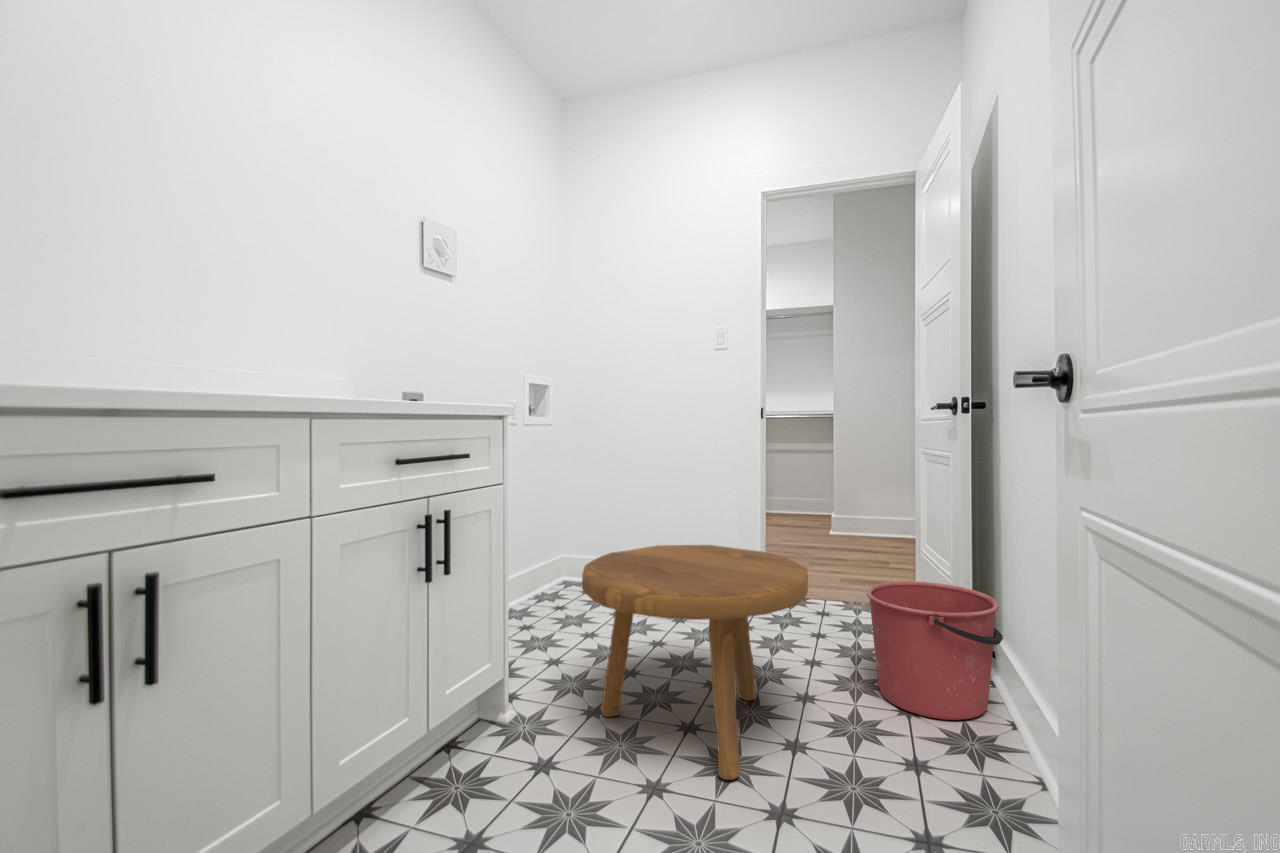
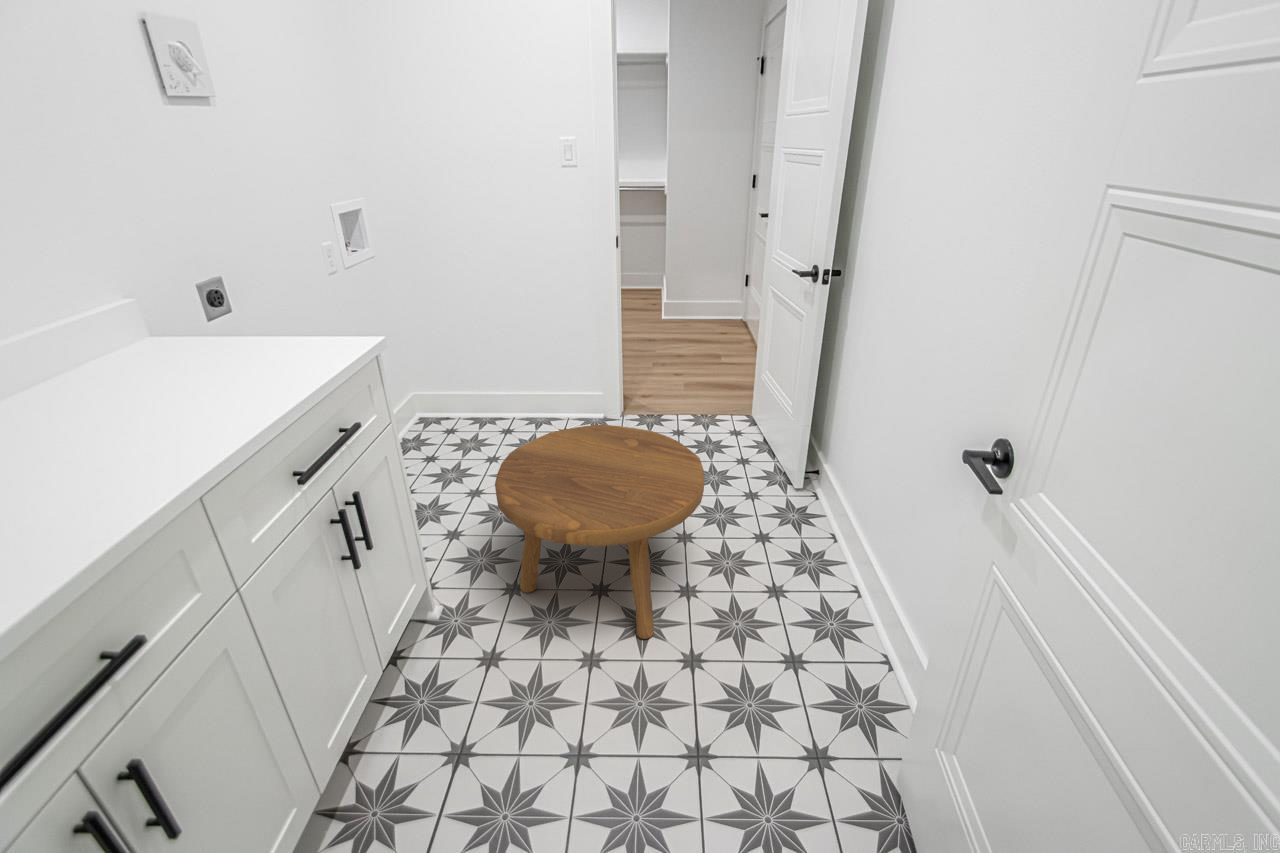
bucket: present [867,581,1003,720] -> none [735,428,836,541]

